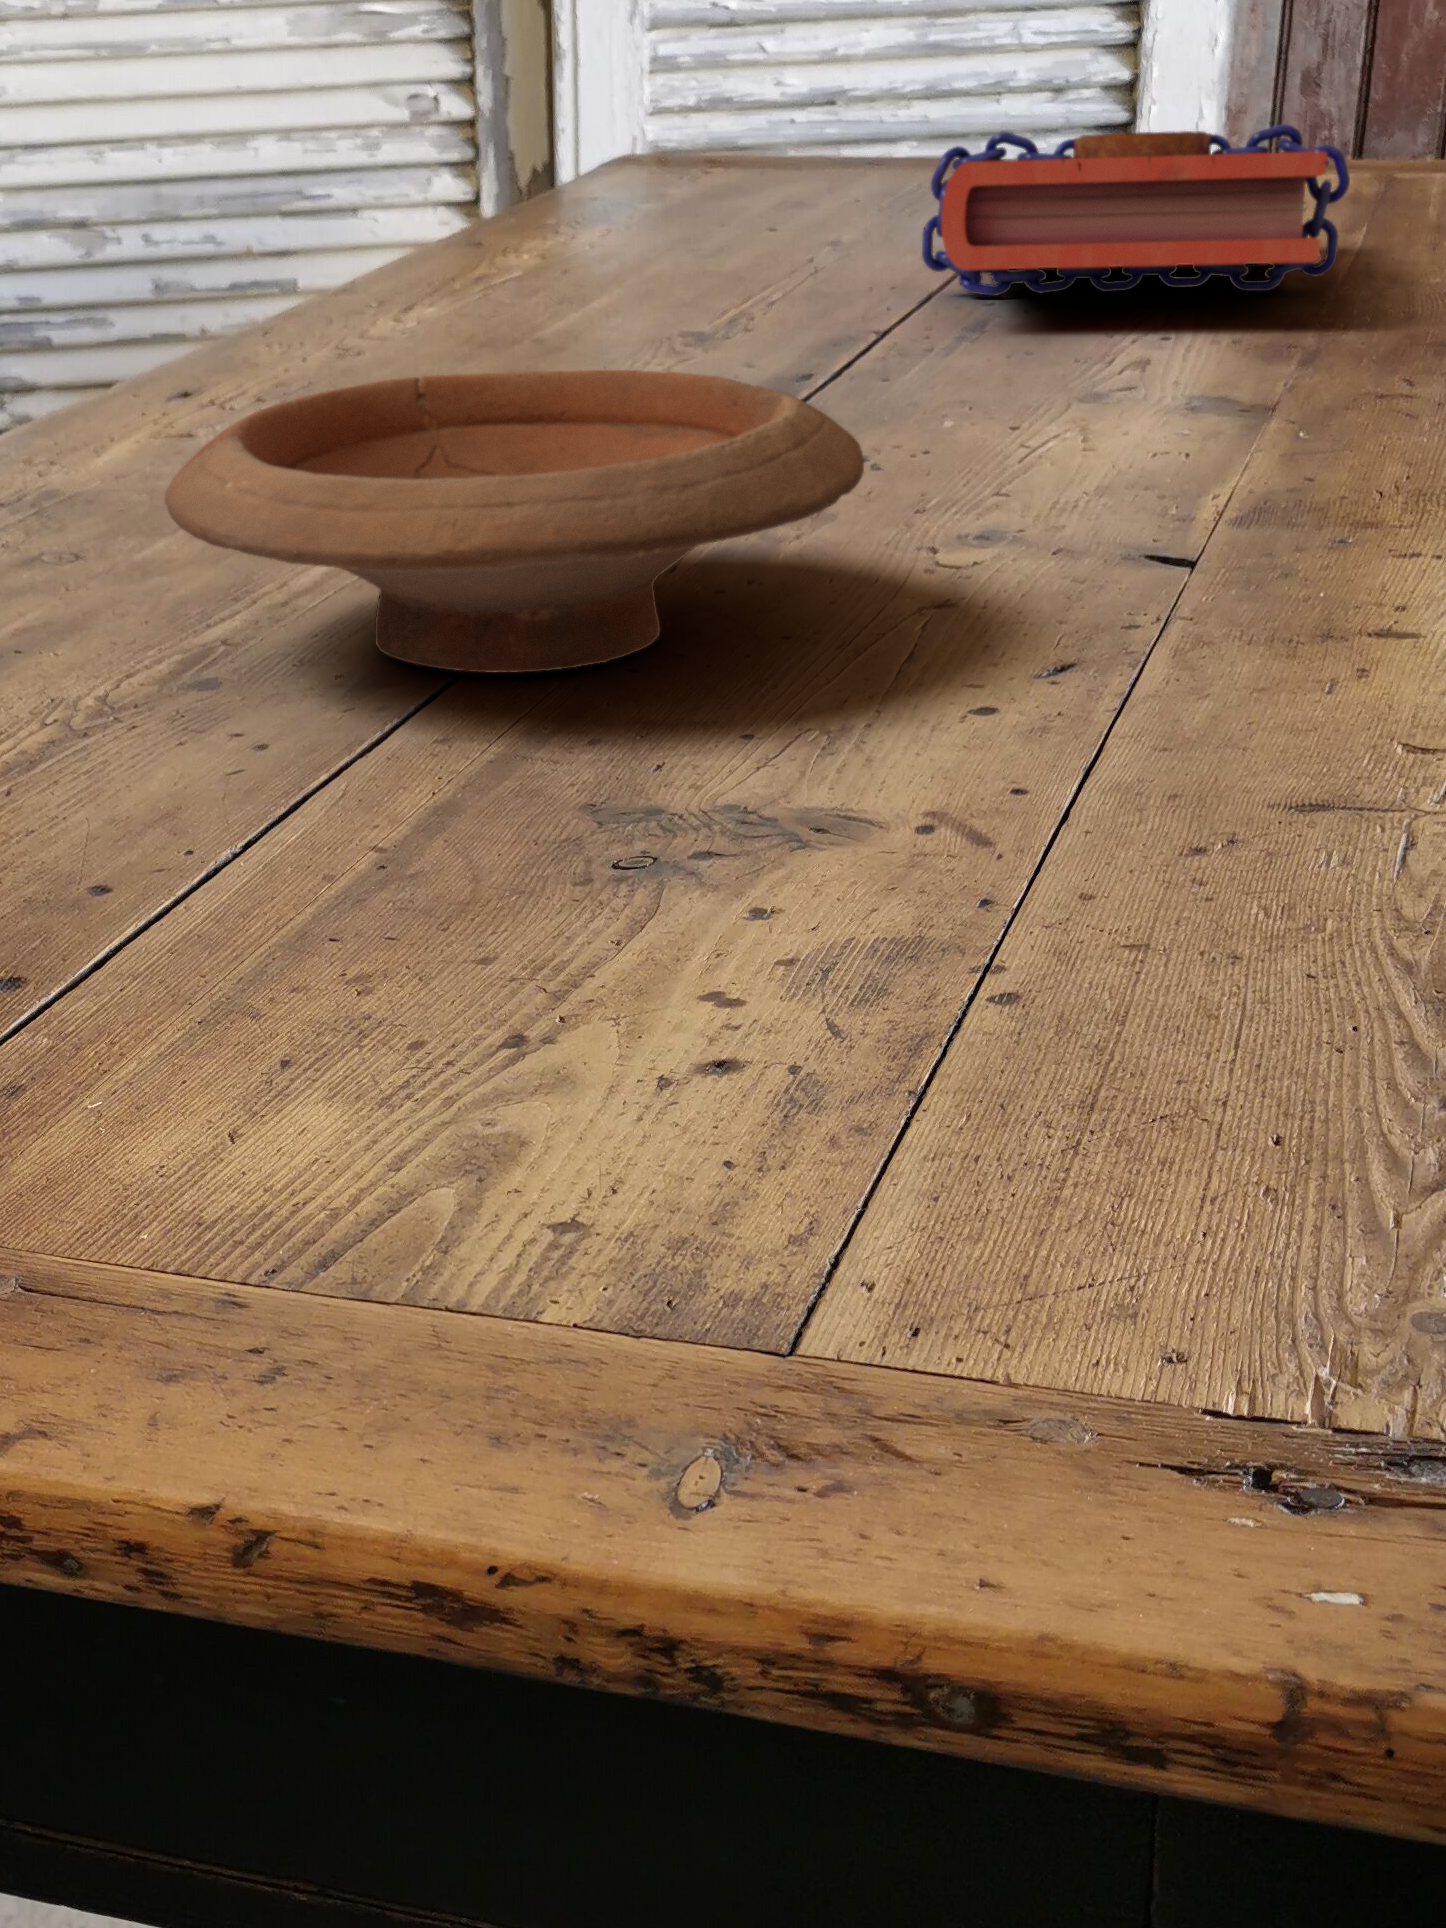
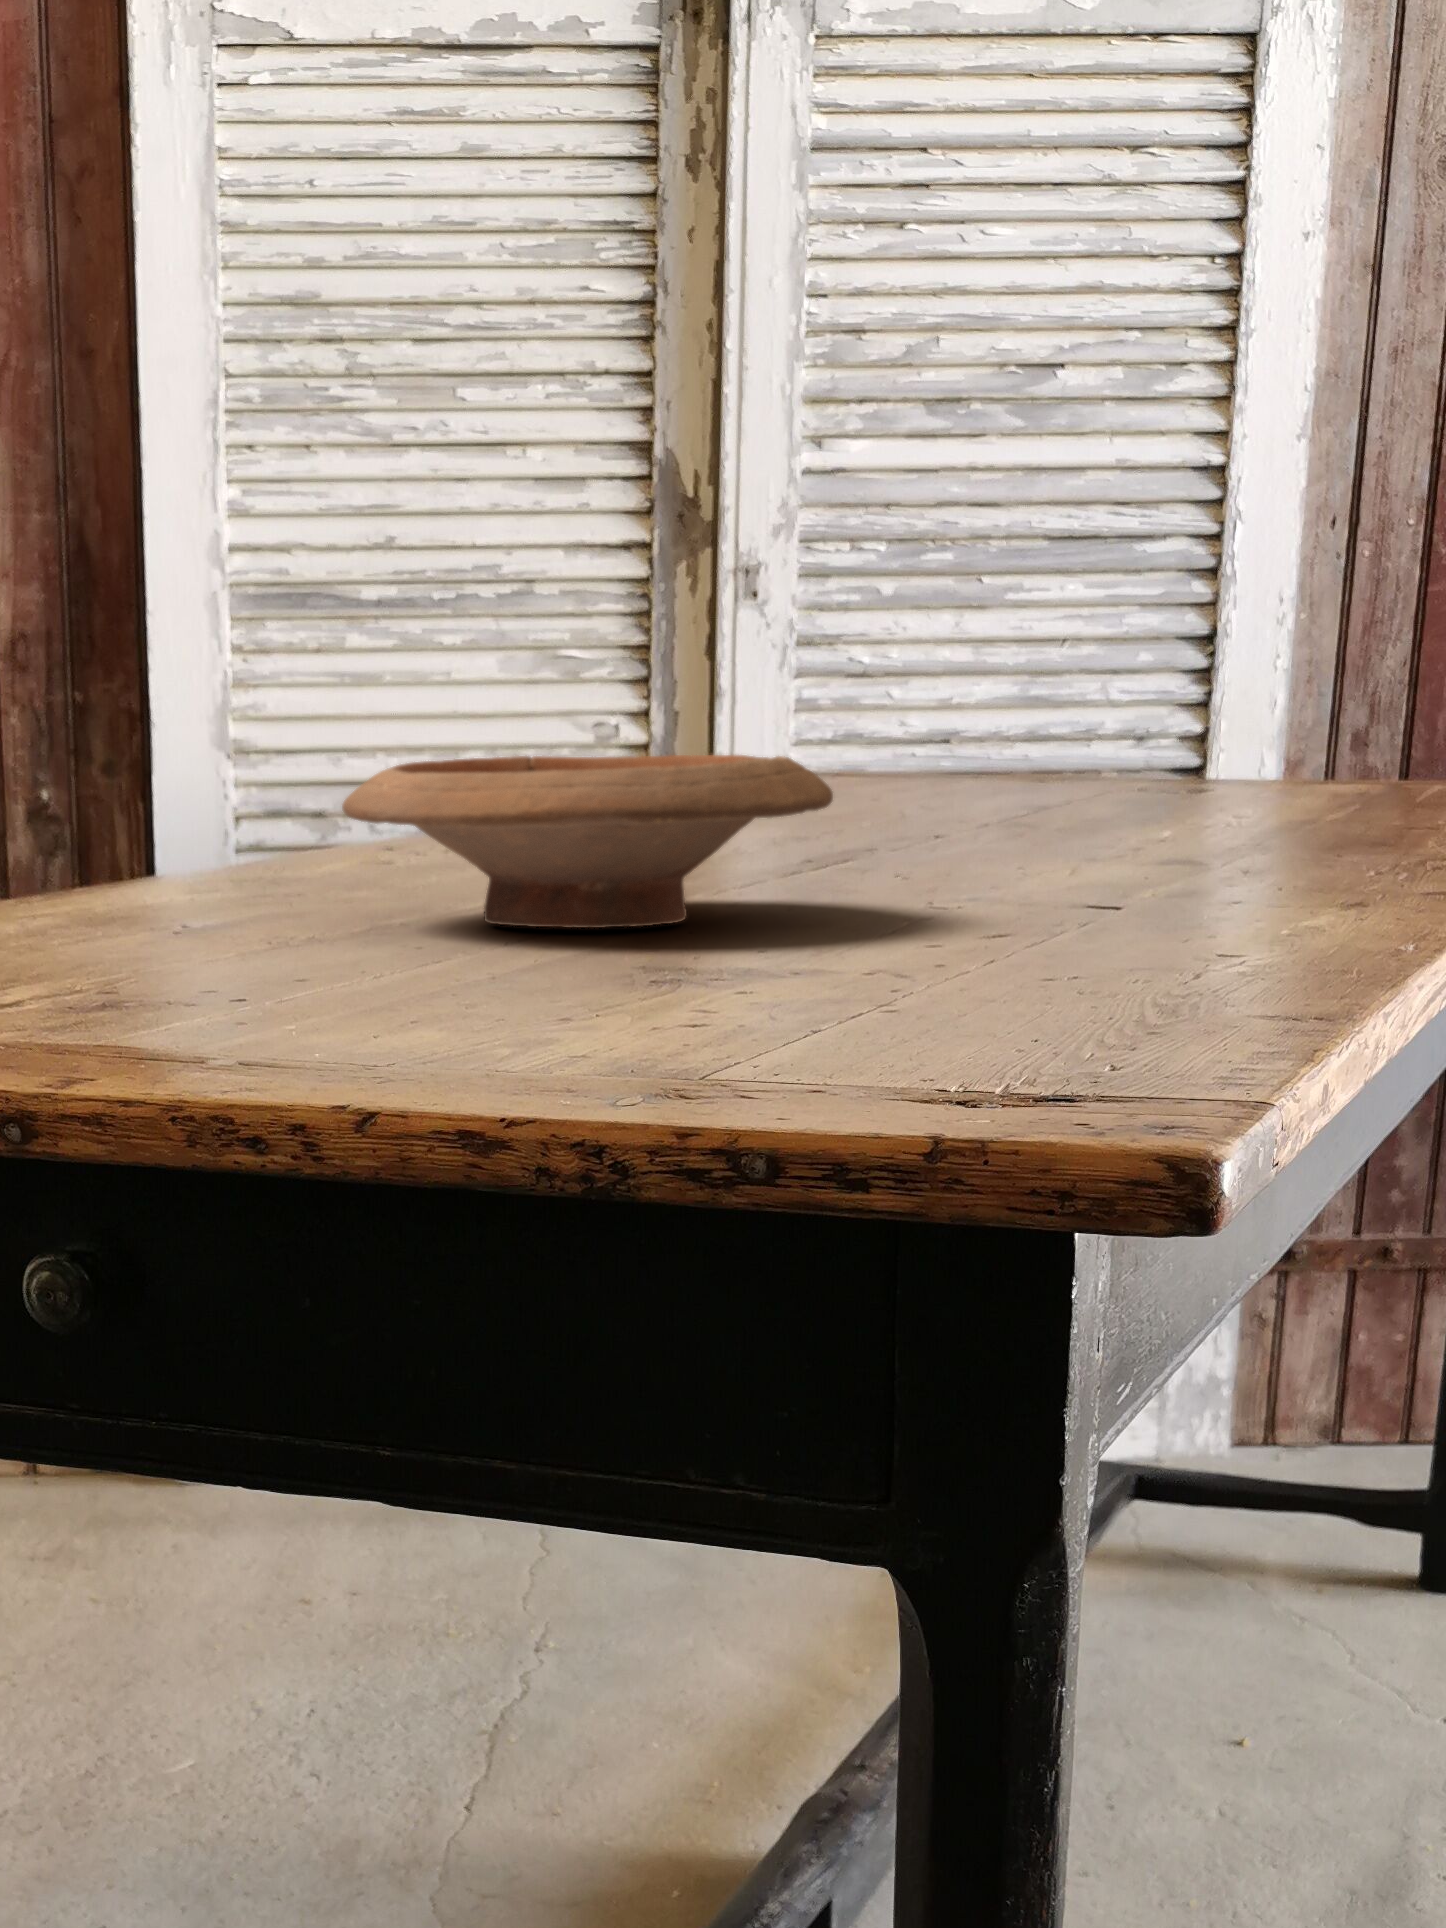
book: present [922,124,1350,296] -> none [968,696,1307,824]

